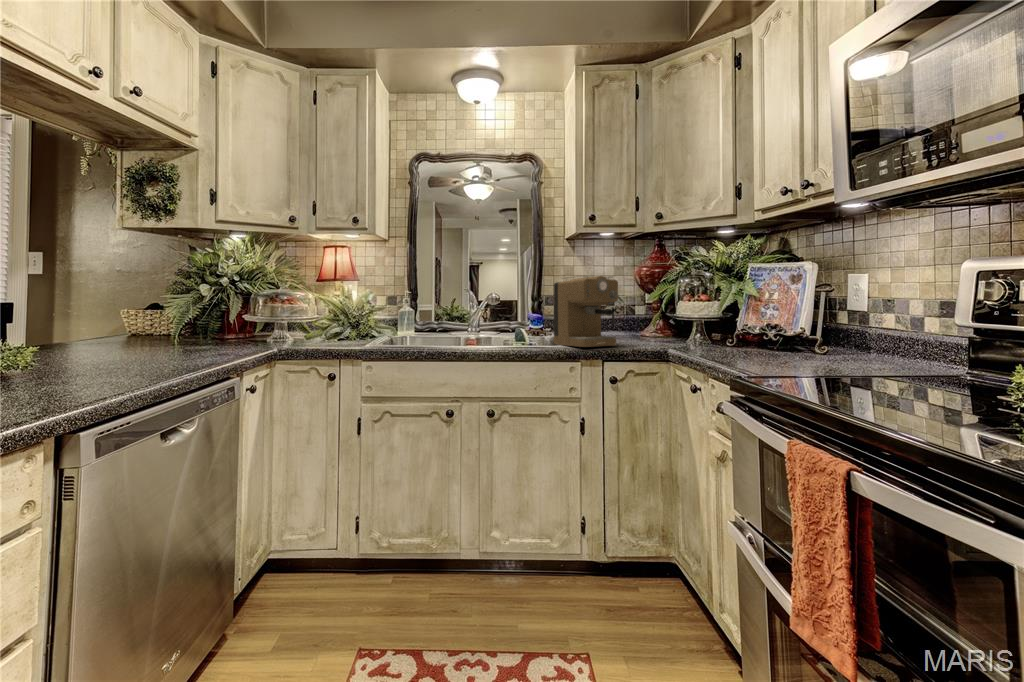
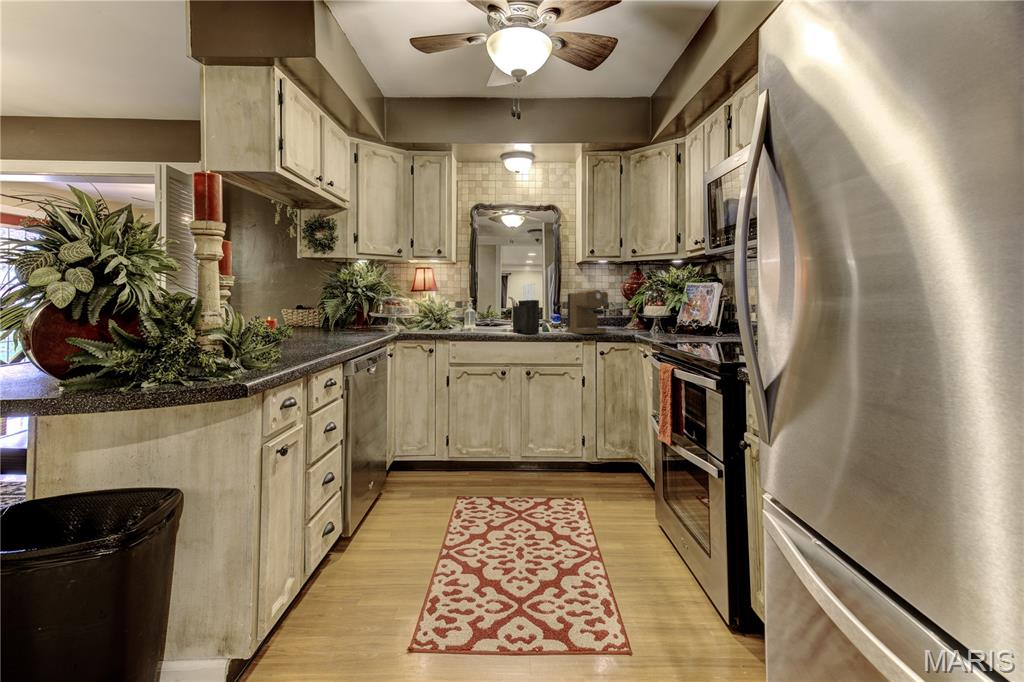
knife block: none [467,266,508,348] -> present [513,284,539,333]

